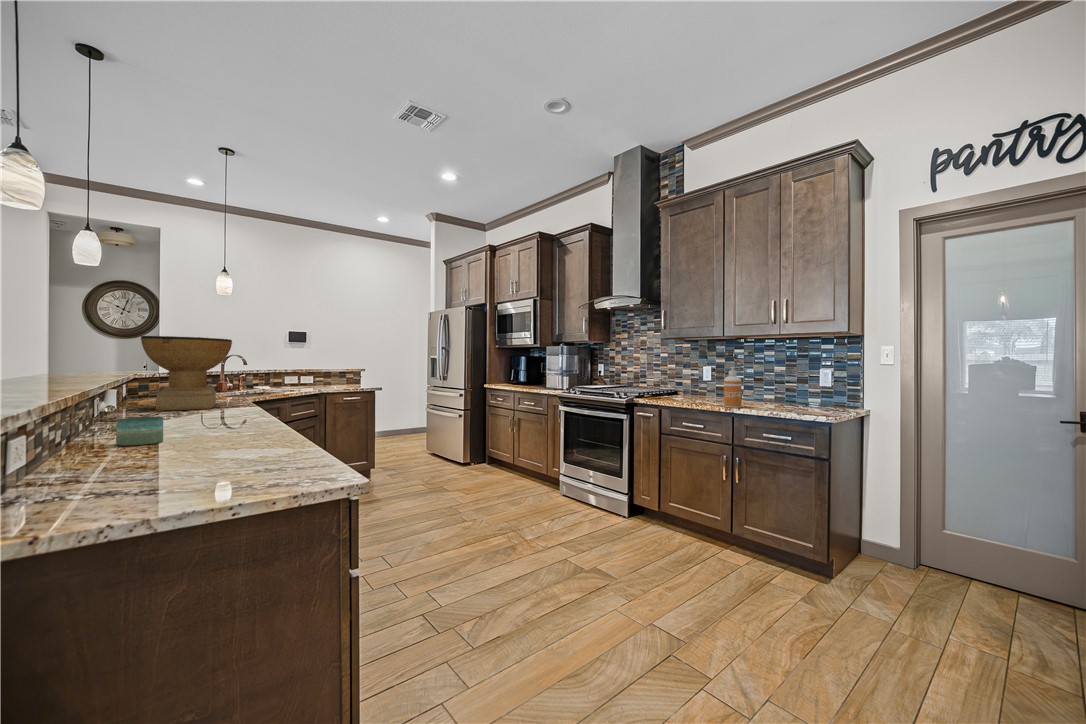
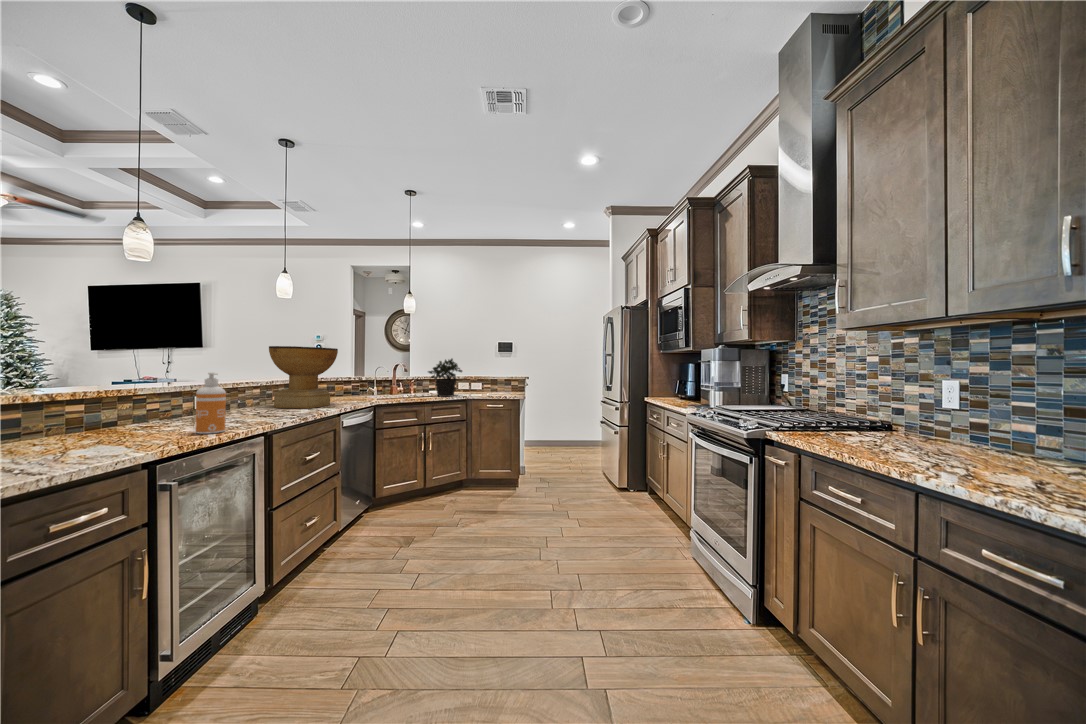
potted plant: none [282,350,323,392] -> present [428,359,462,397]
soap dispenser: present [724,367,741,408] -> present [195,373,226,434]
candle: present [116,417,163,446] -> none [89,414,132,438]

